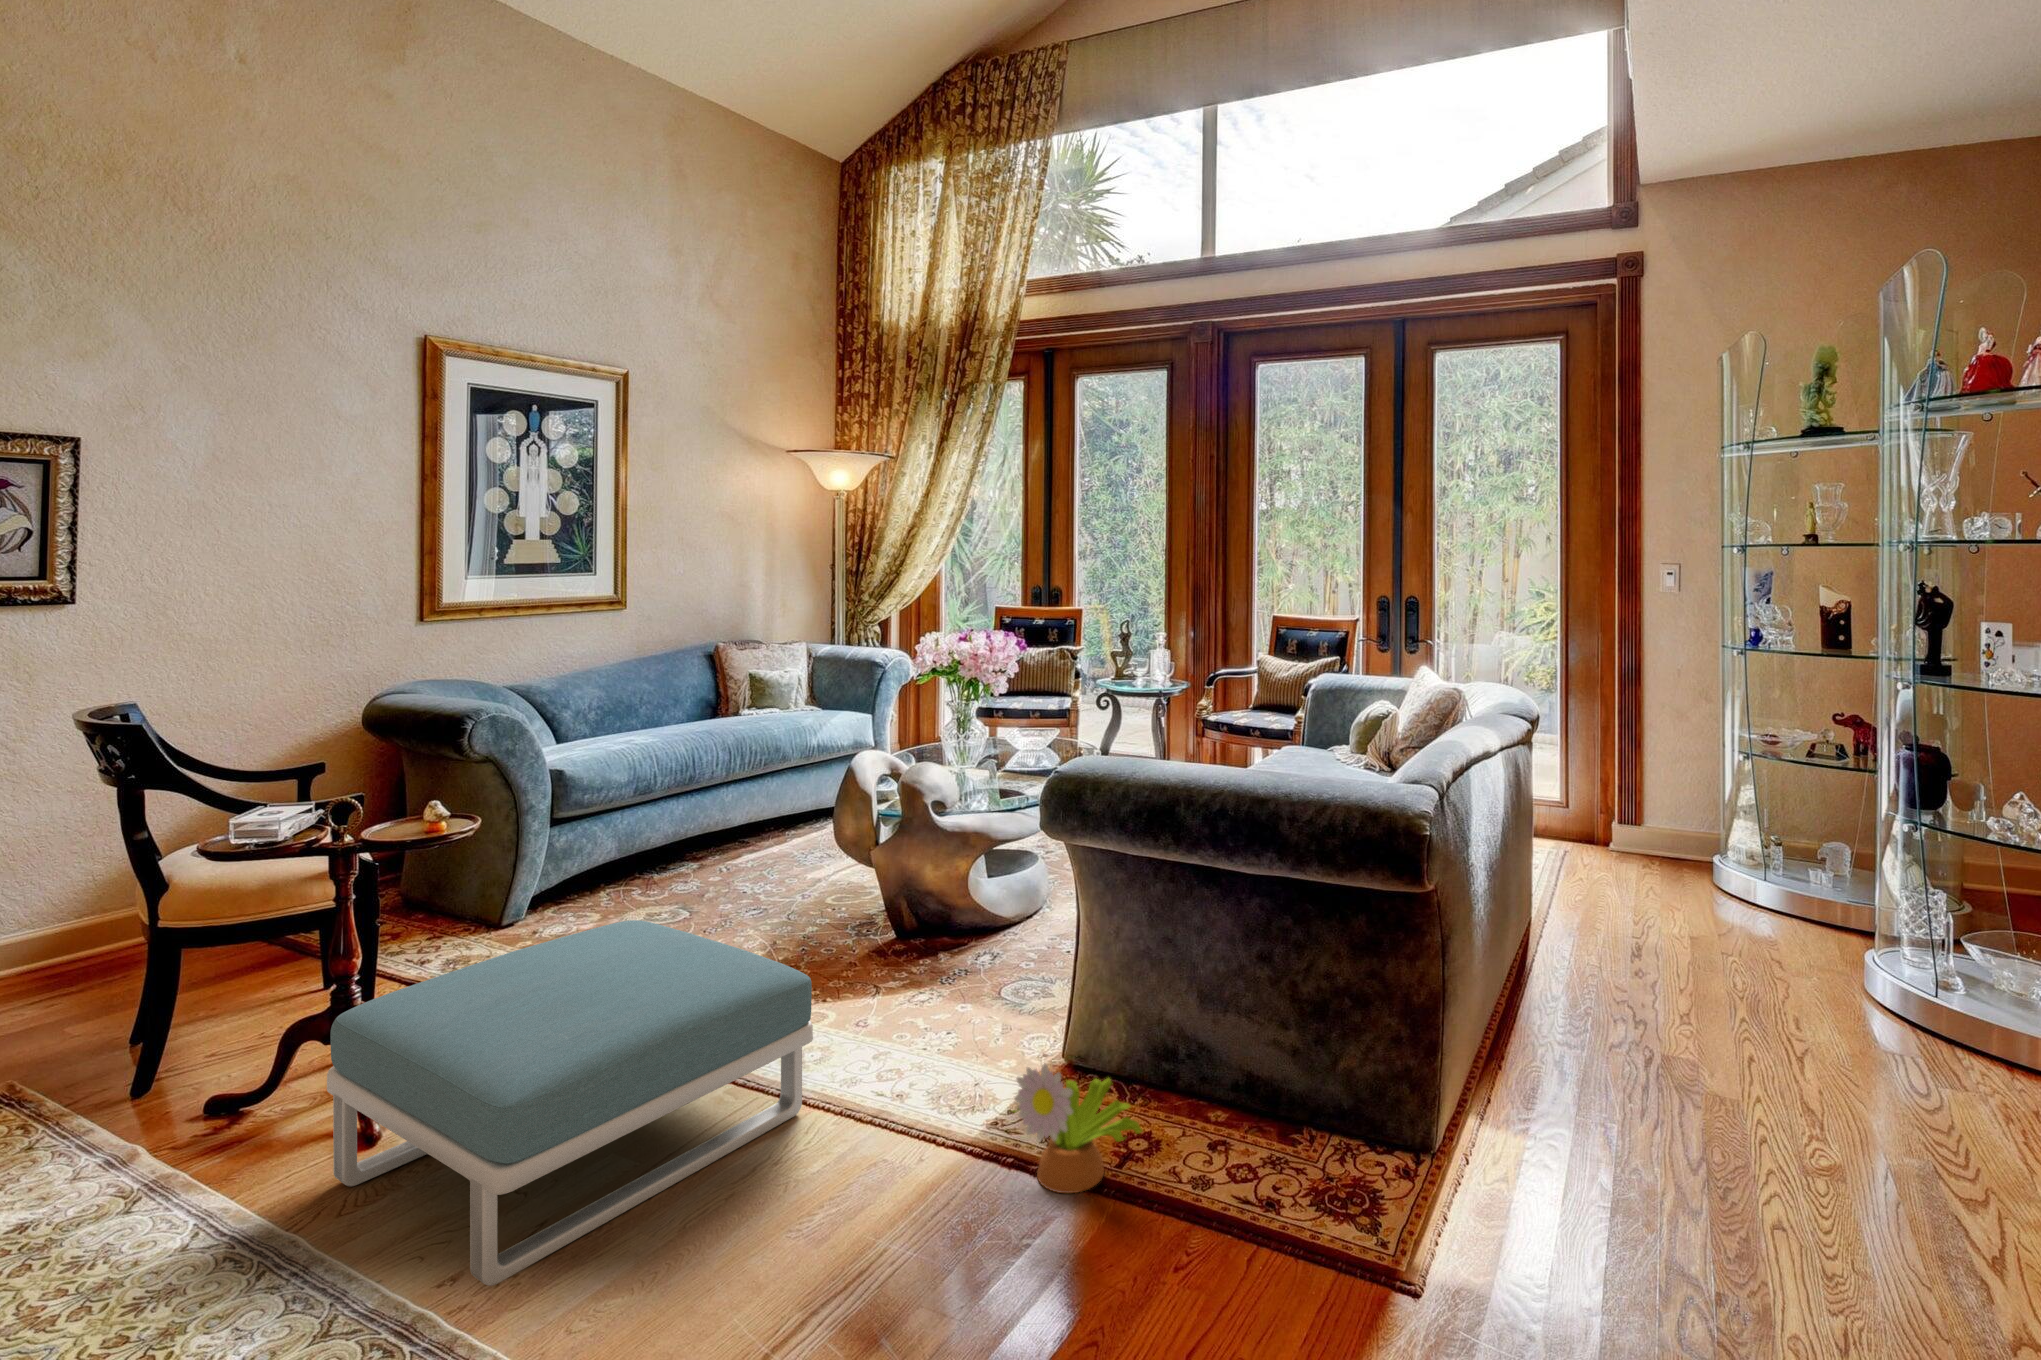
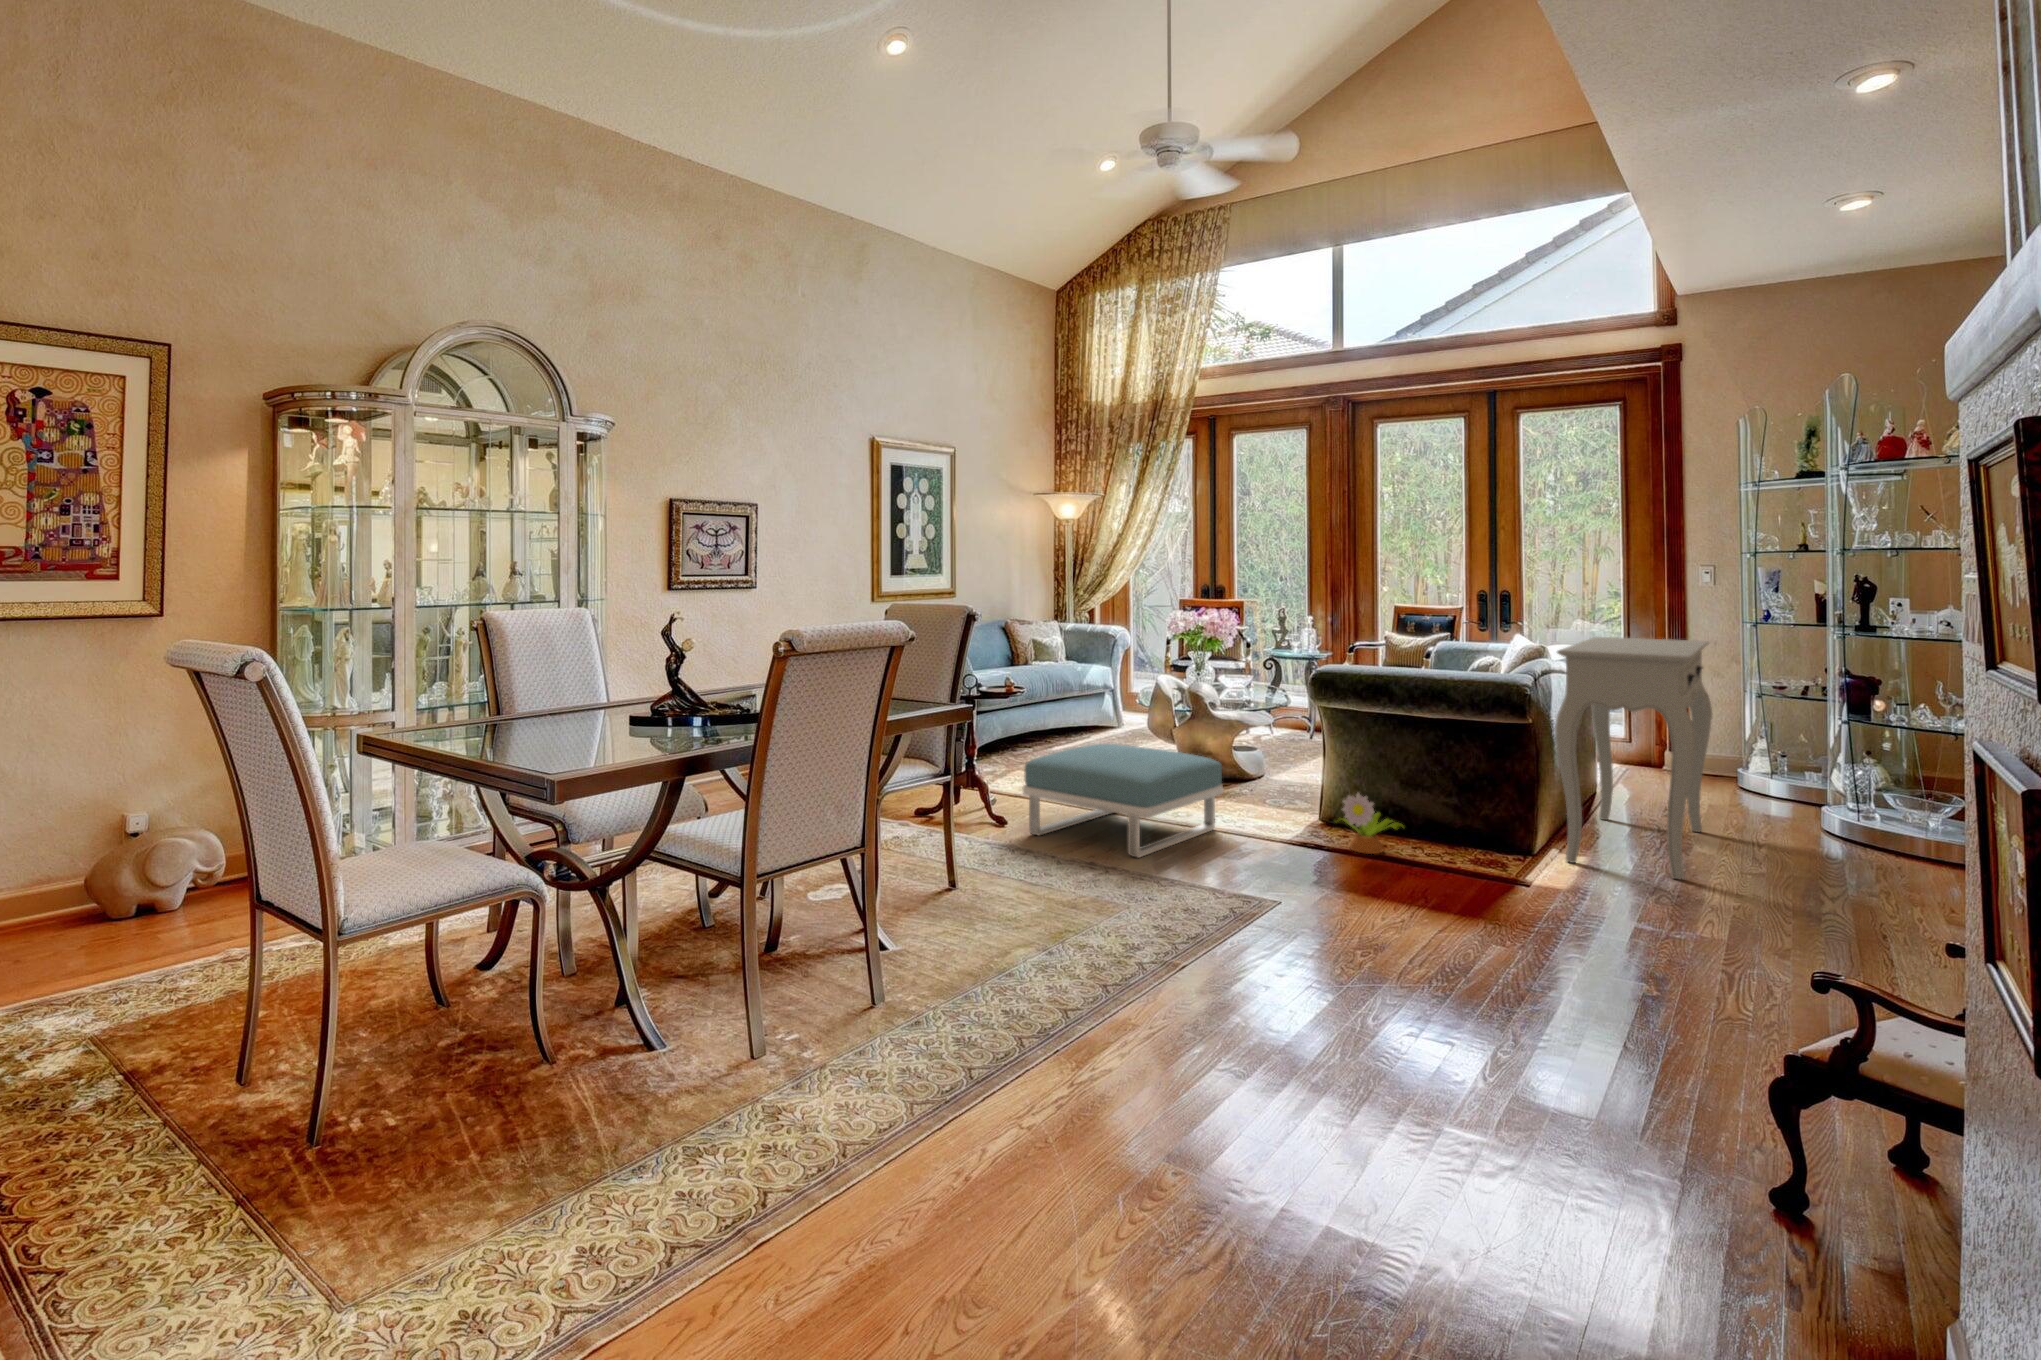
console table: none [1436,690,1704,1246] -> present [1555,637,1712,880]

